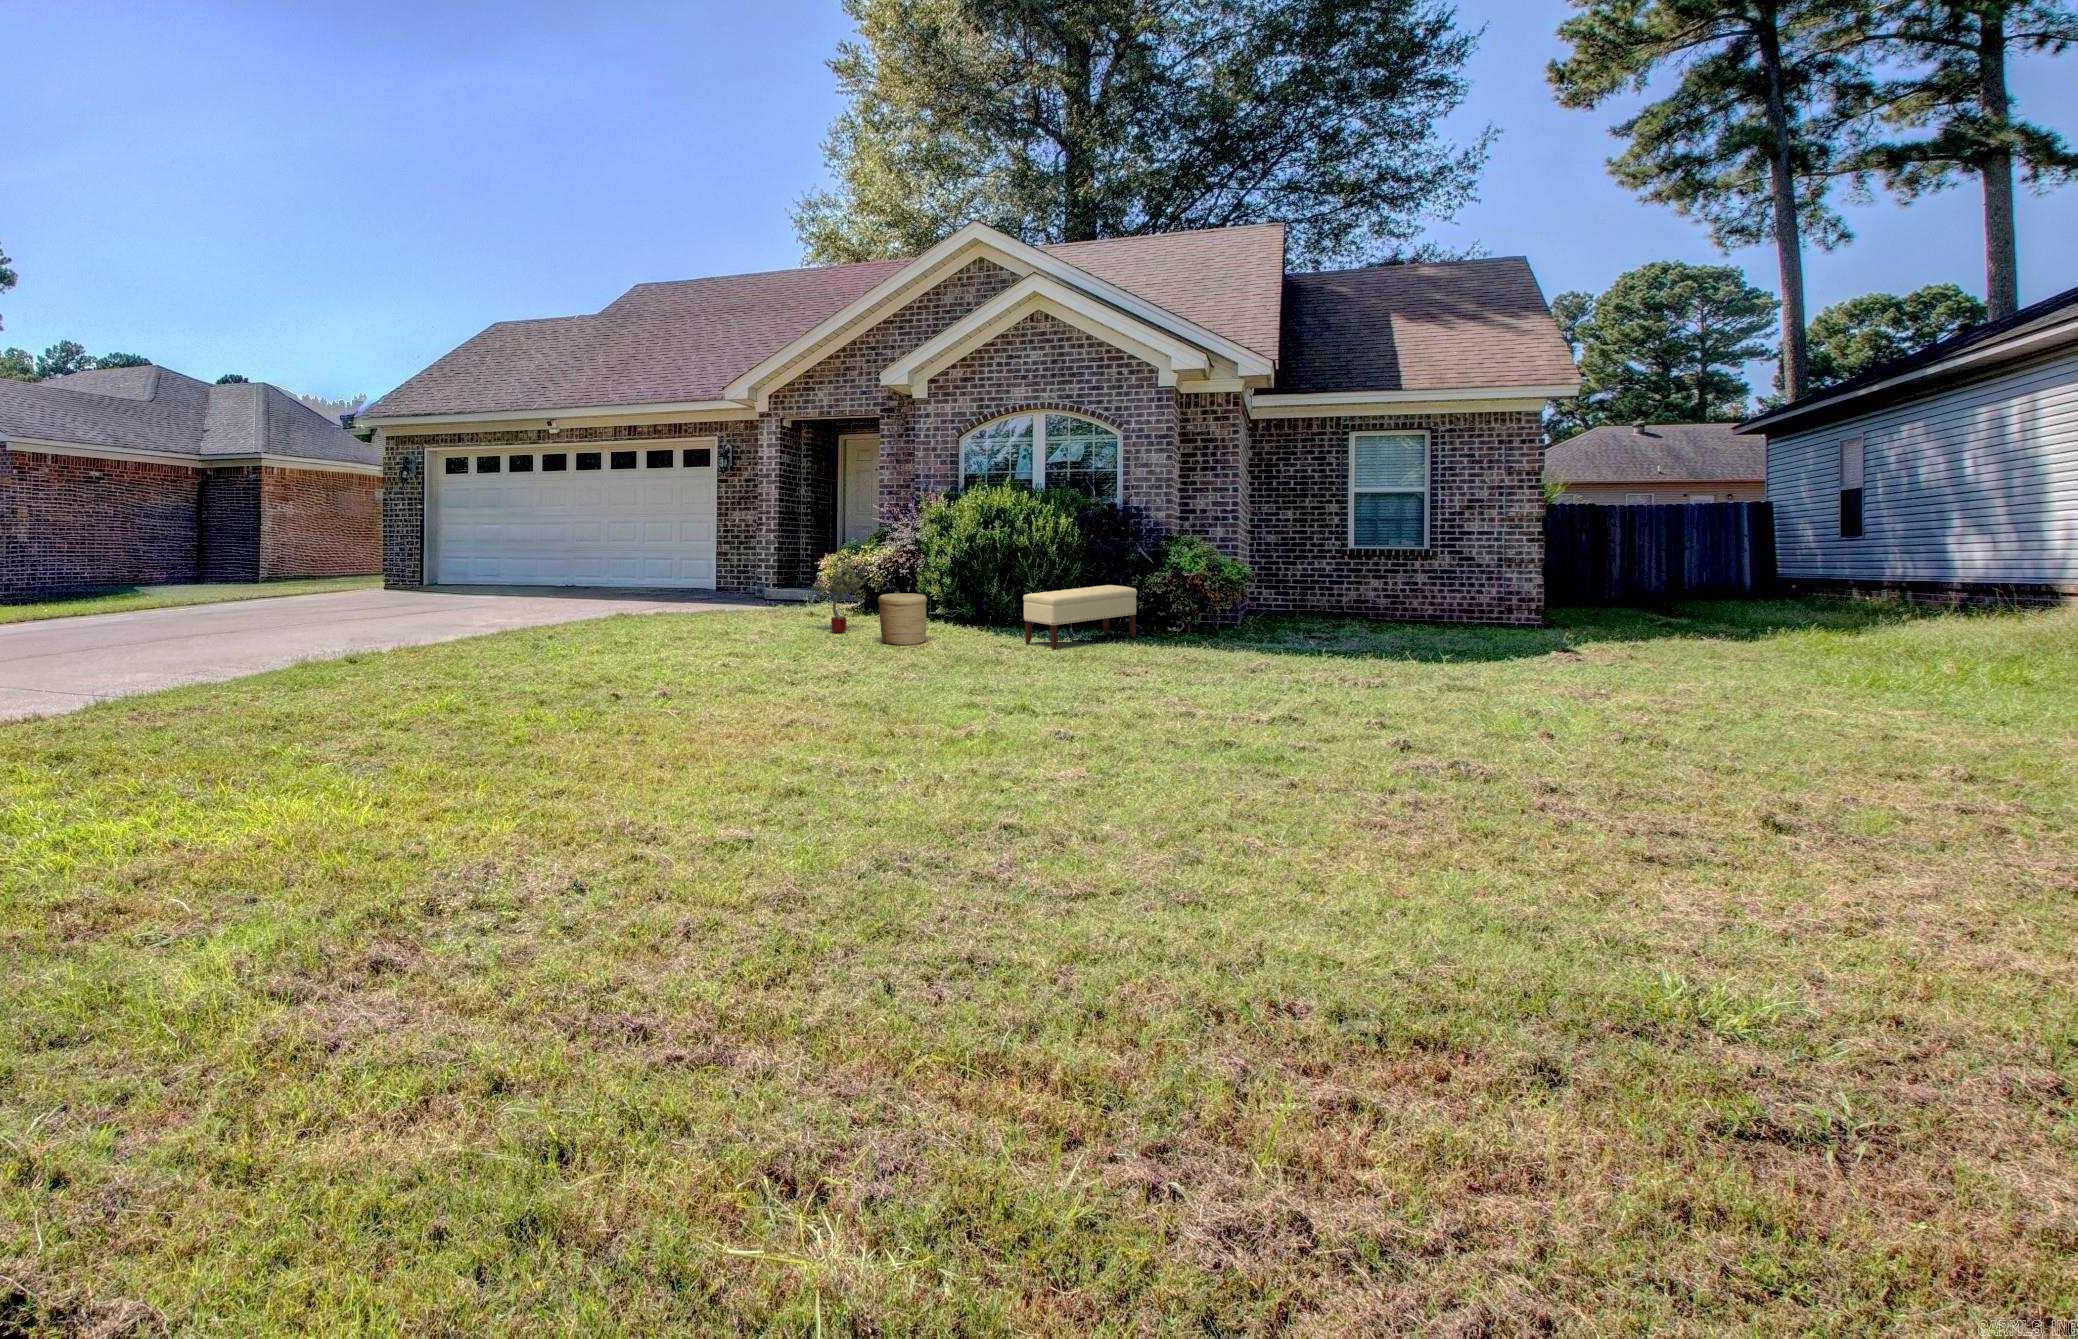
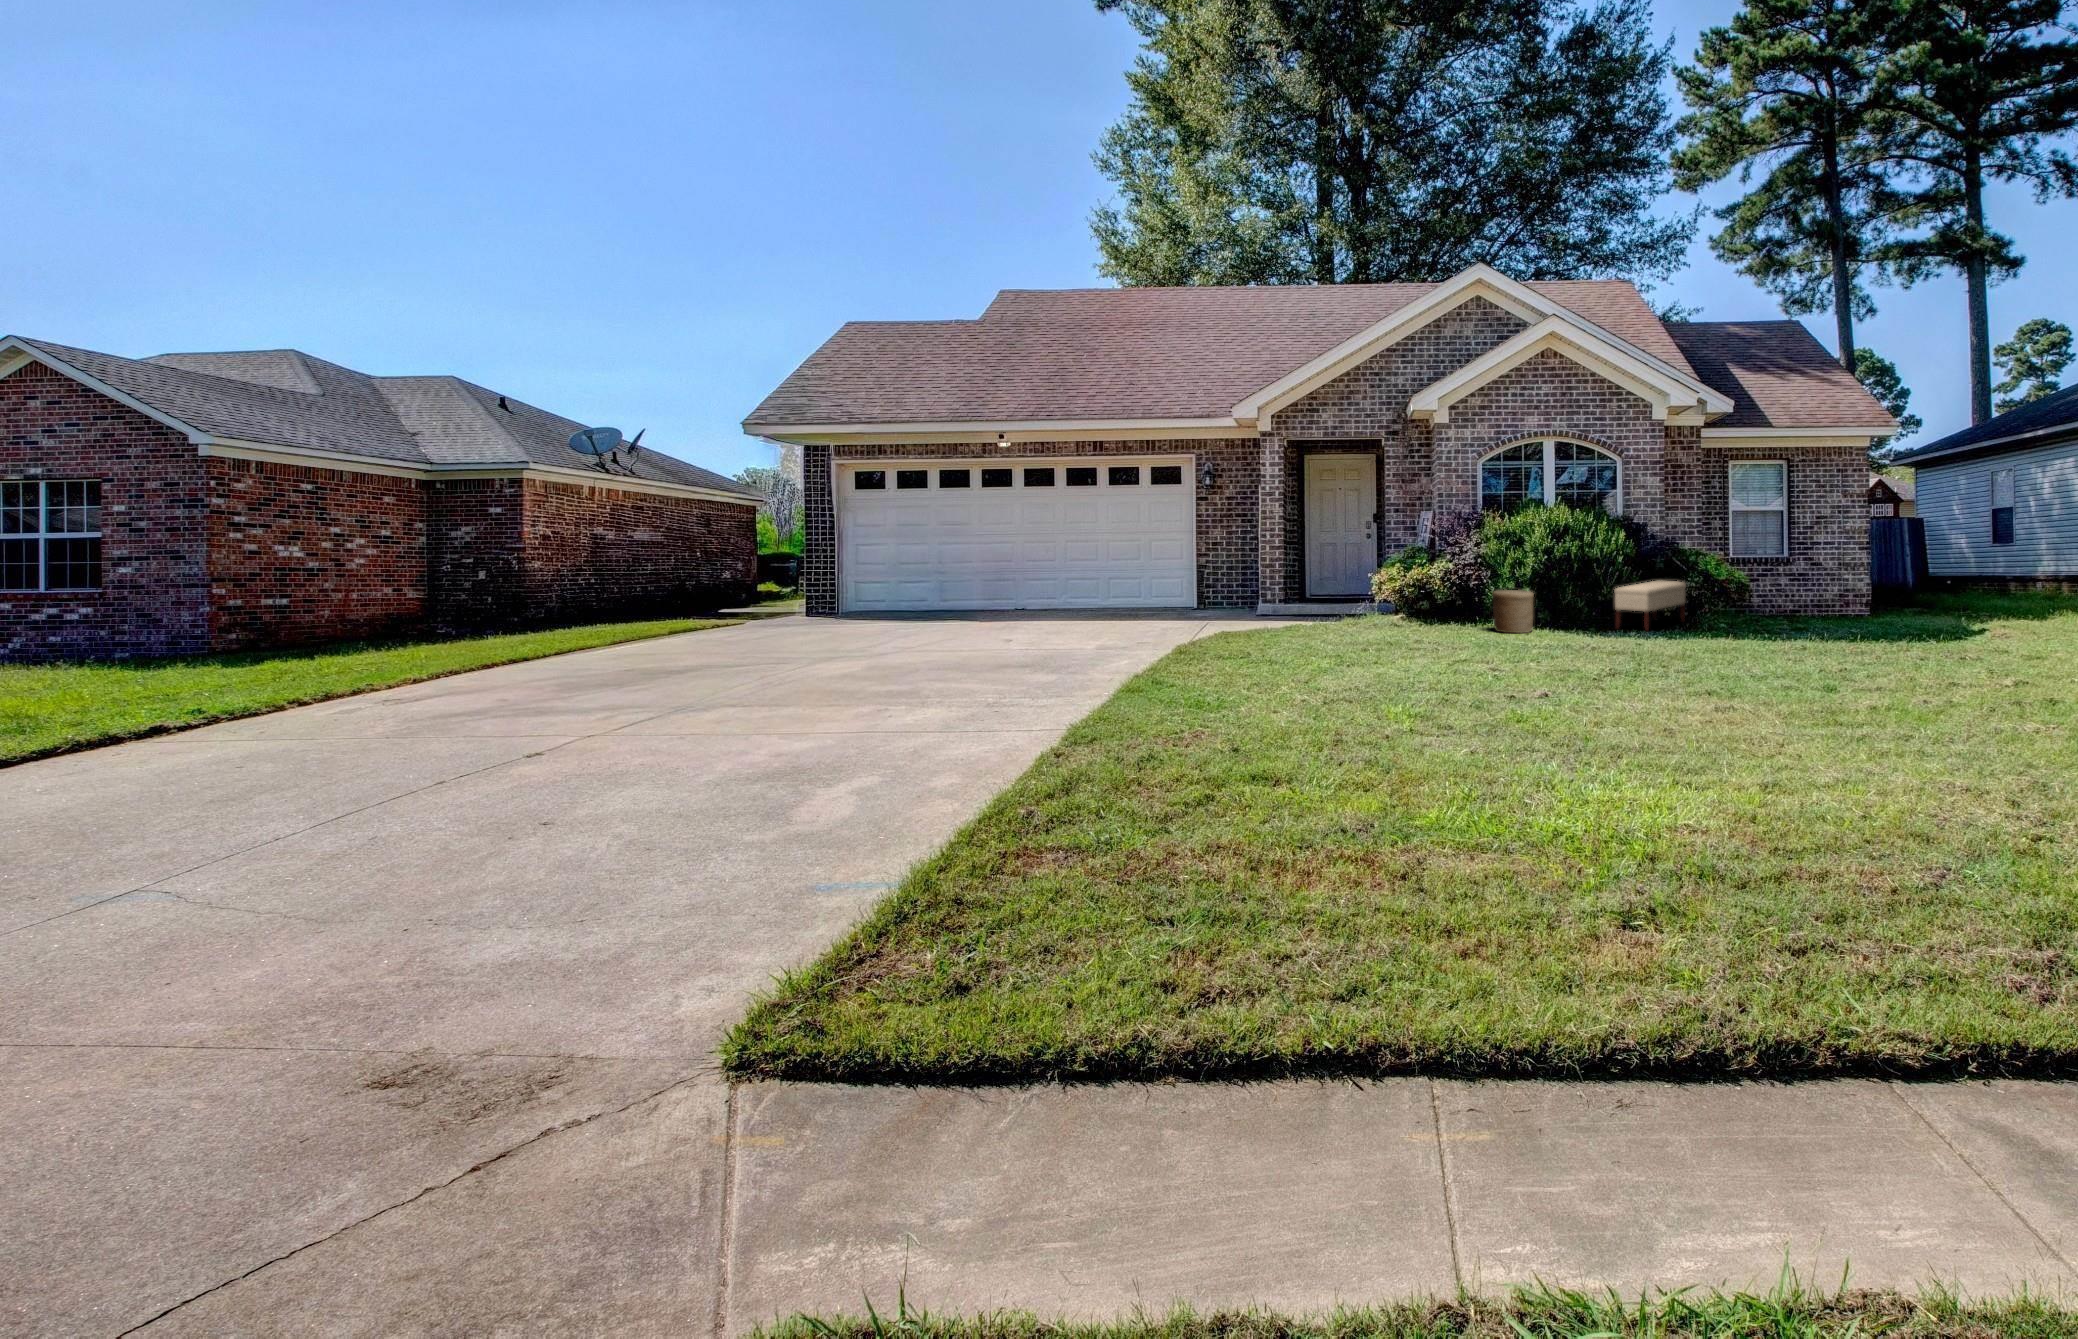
potted tree: present [812,553,866,633] -> none [1407,557,1466,628]

